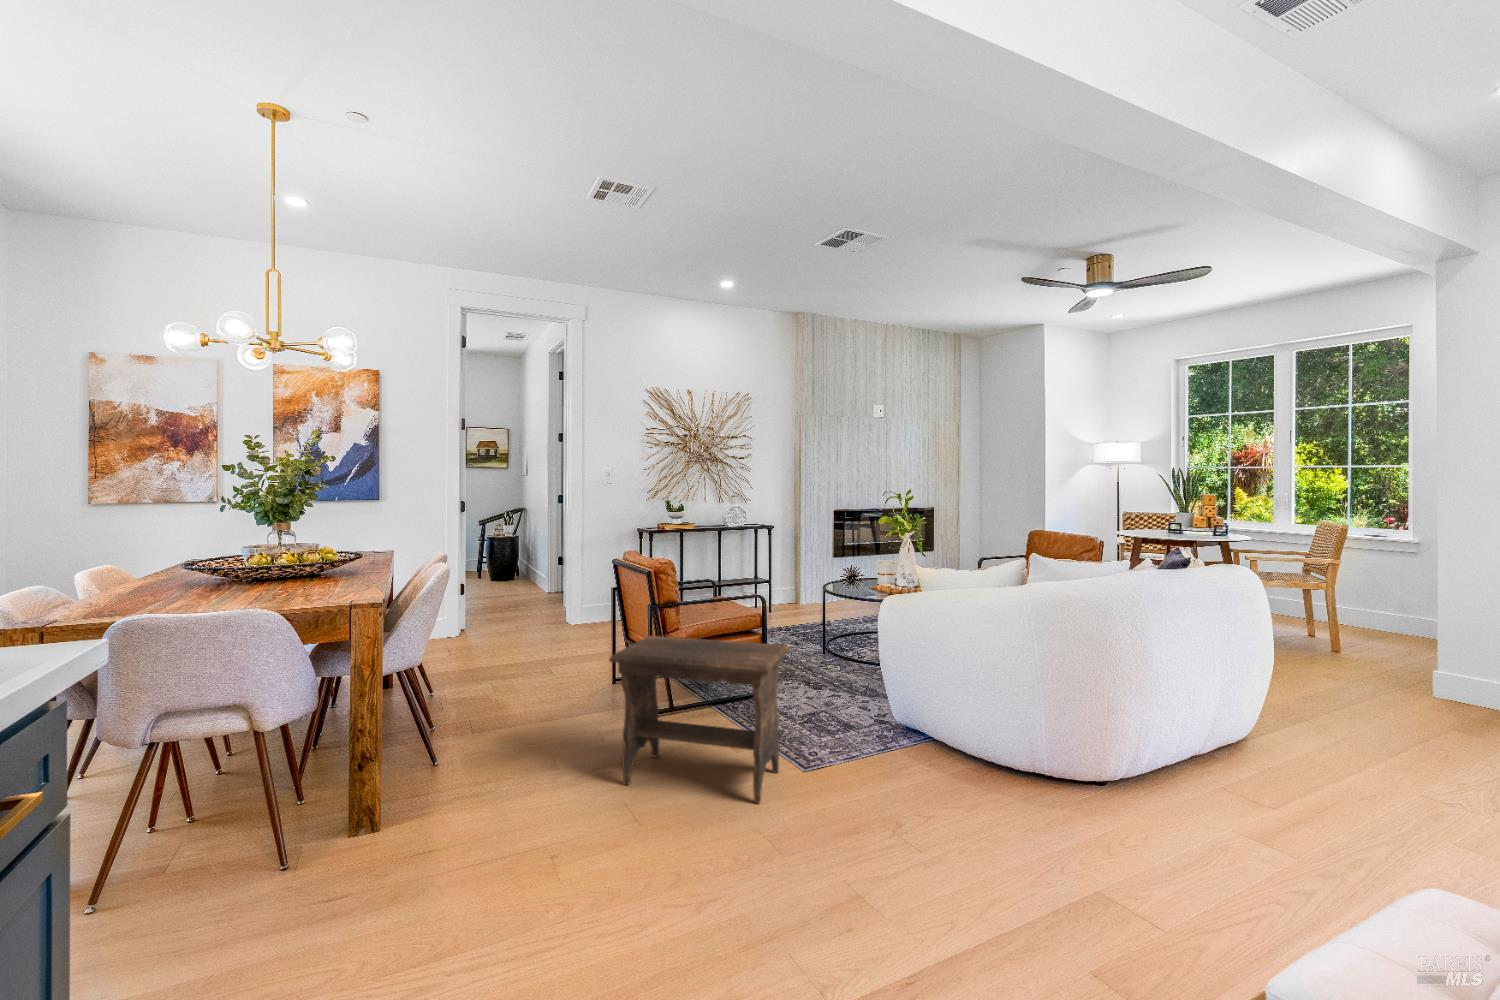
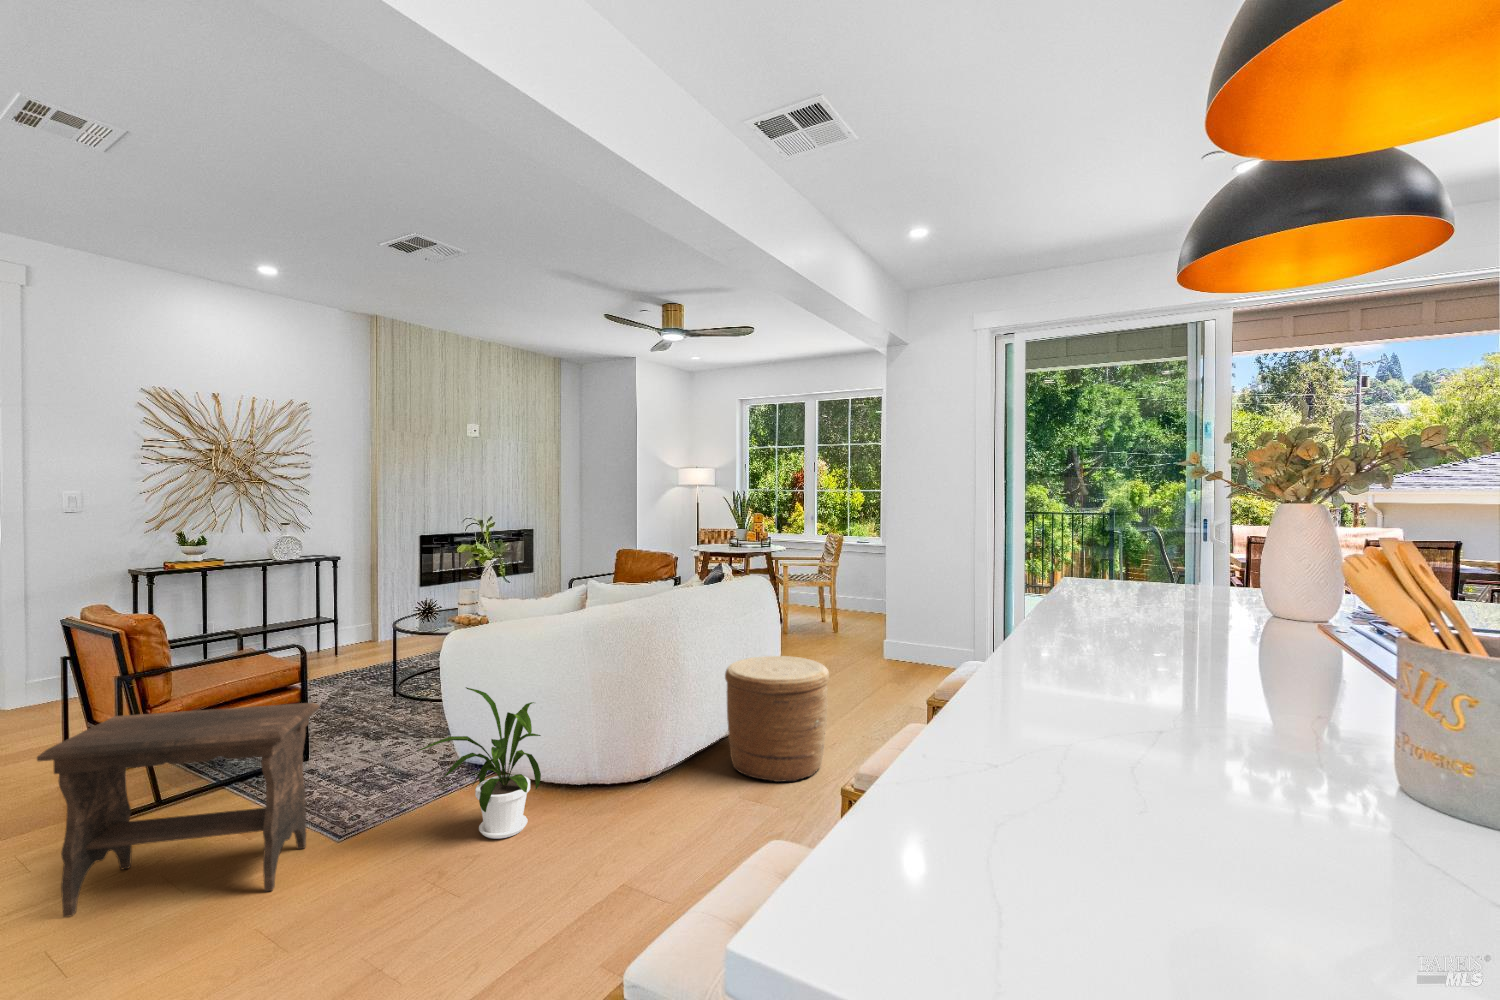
house plant: none [871,650,994,808] -> present [417,687,541,839]
woven basket: none [1209,661,1380,828] -> present [725,656,829,782]

